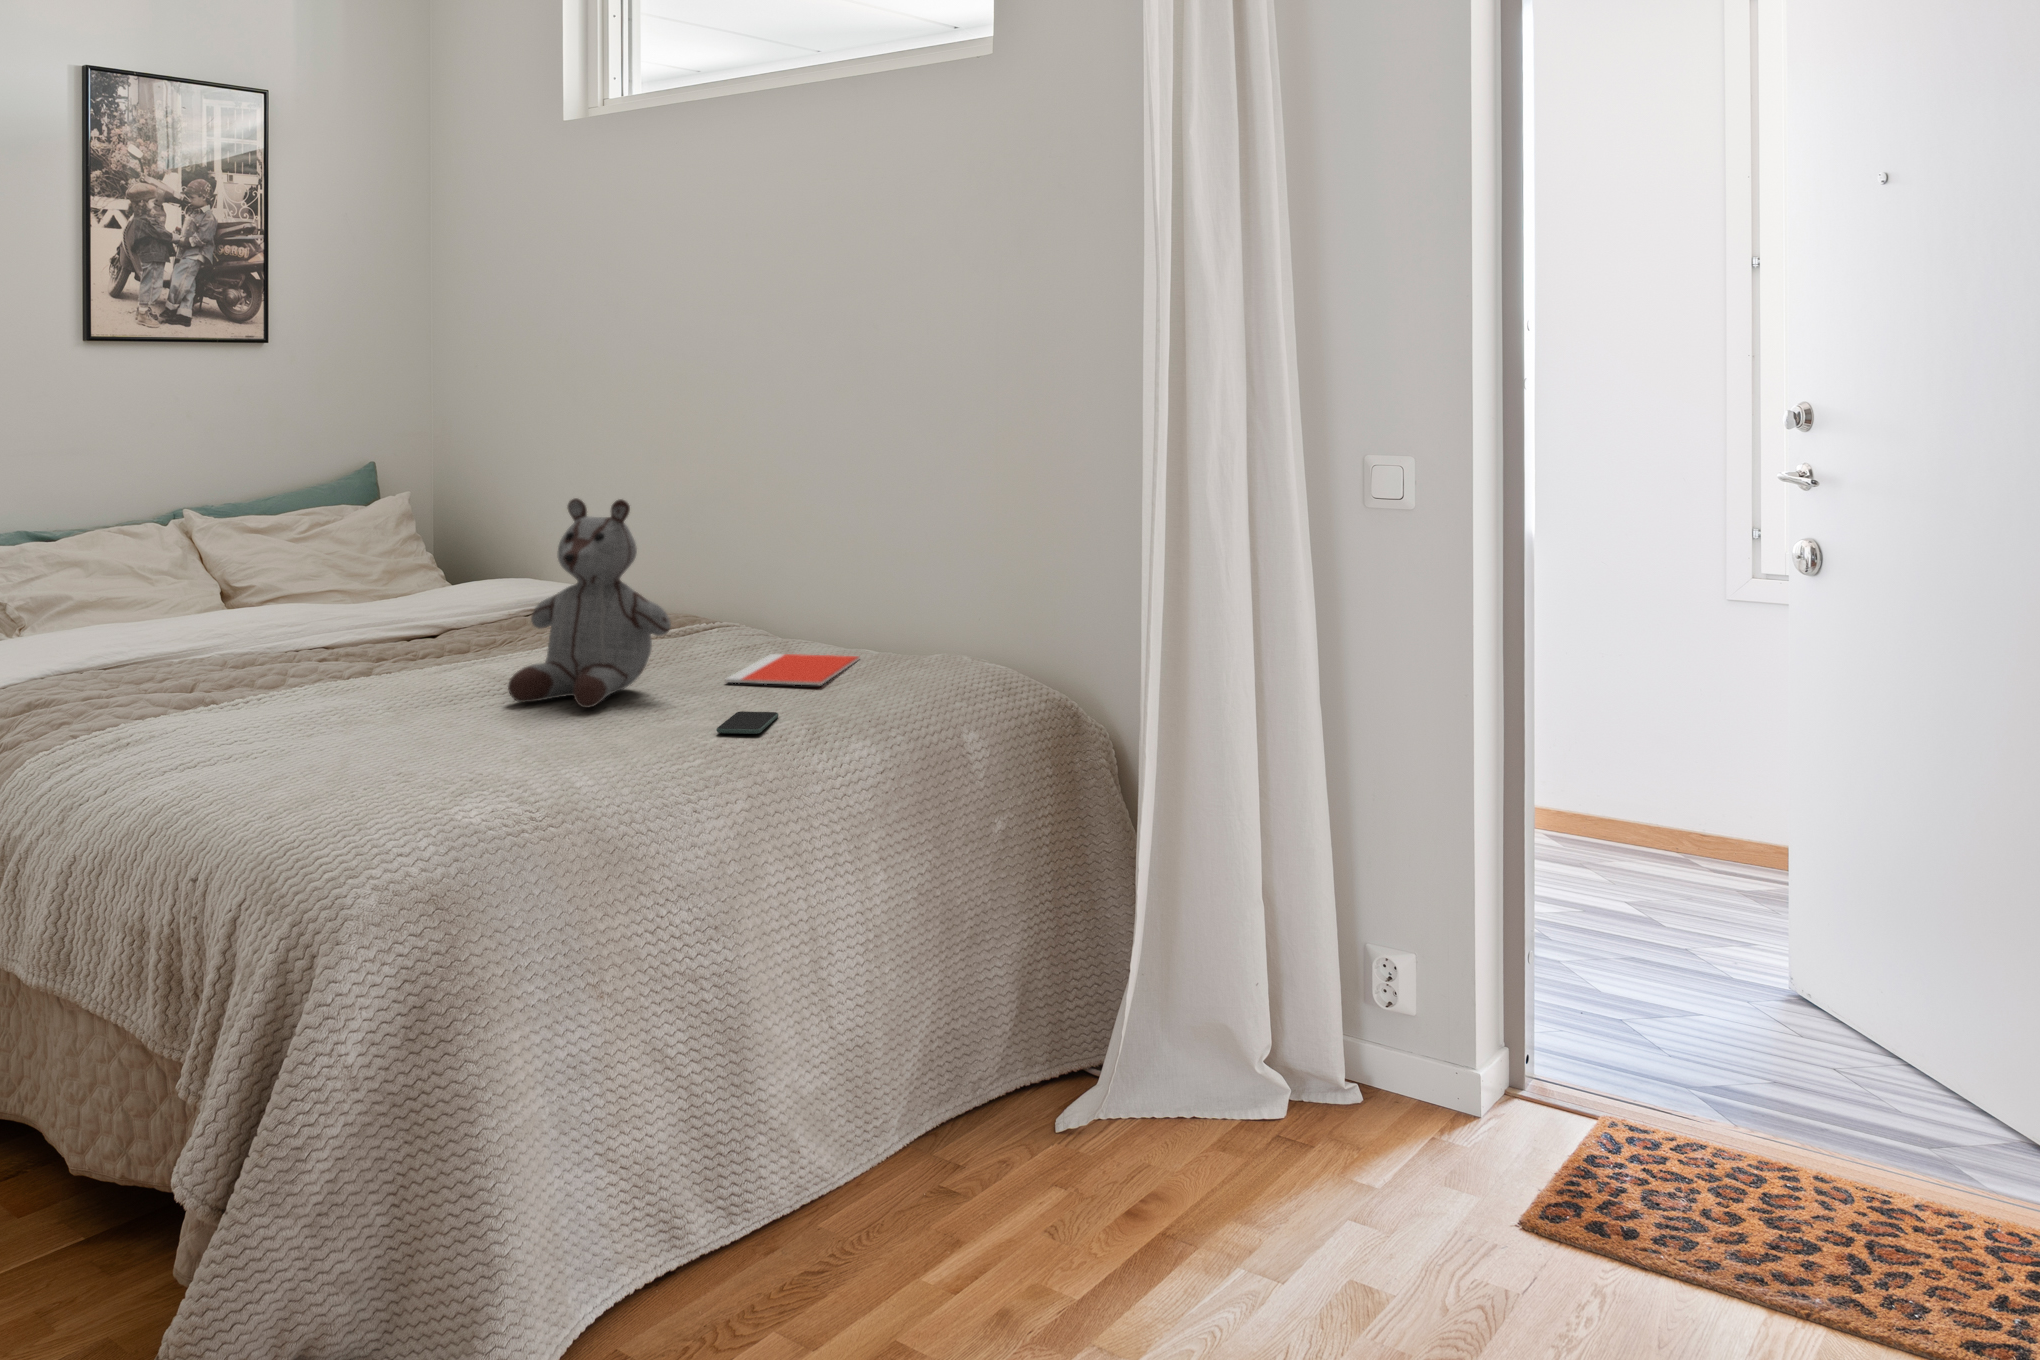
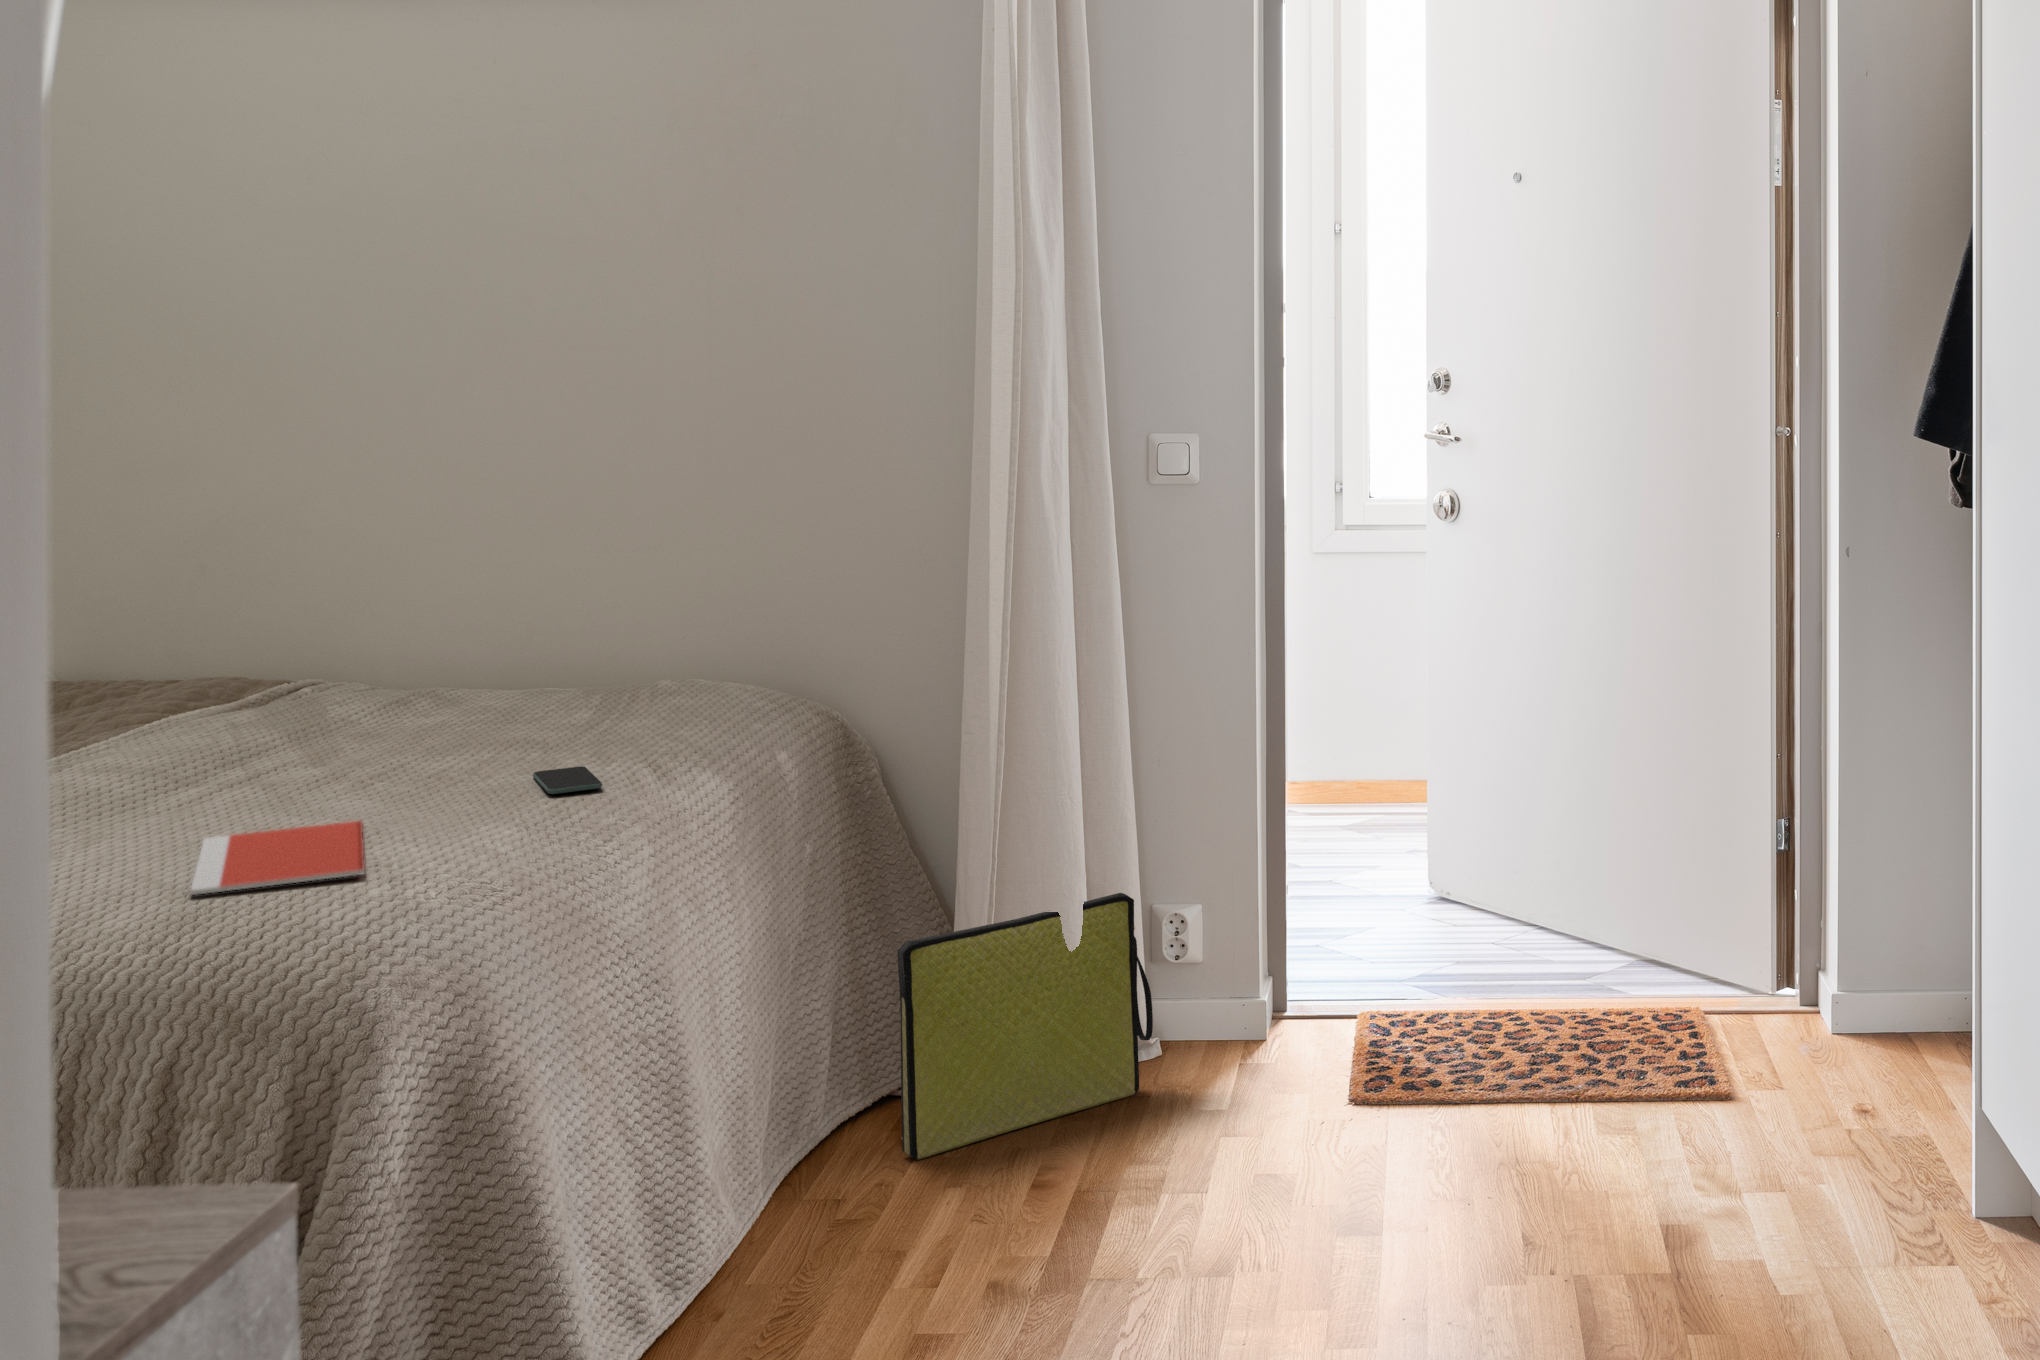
stuffed bear: present [508,498,671,708] -> none [186,539,409,803]
notebook: present [725,654,860,685] -> present [191,821,365,895]
bag: none [1040,922,1321,1147] -> present [897,893,1153,1160]

